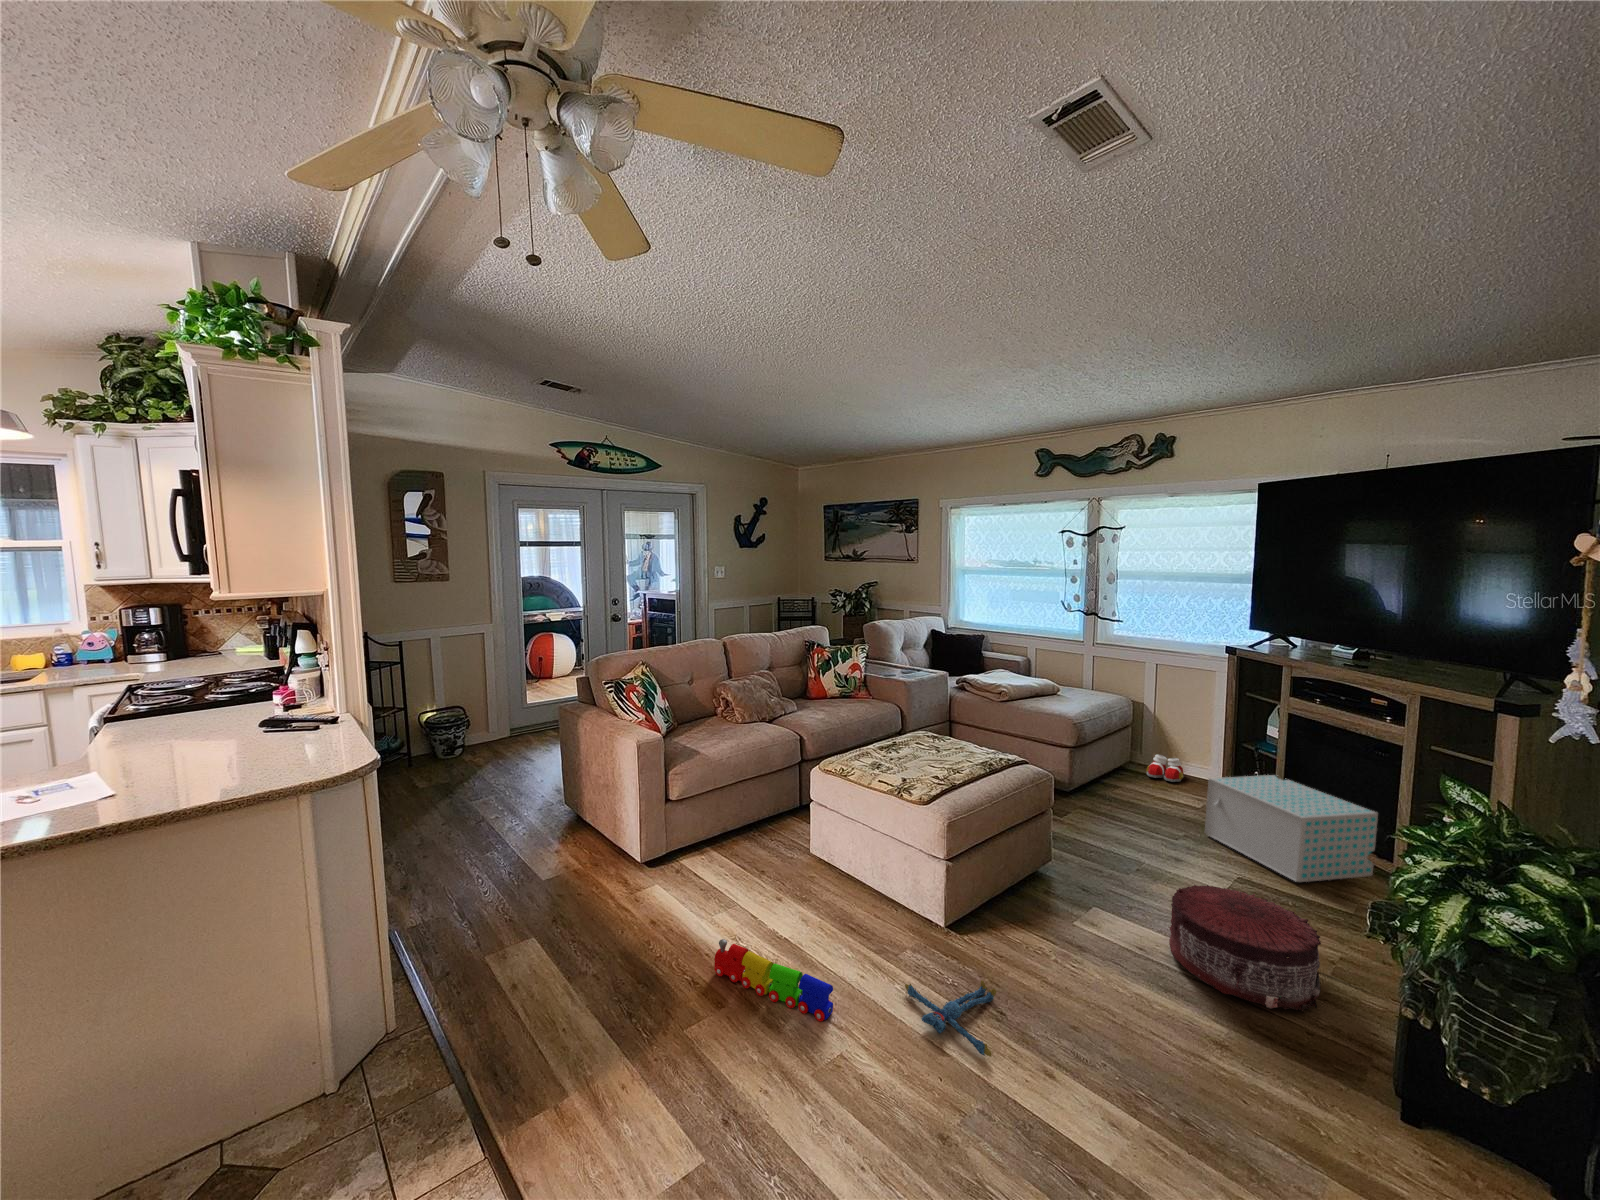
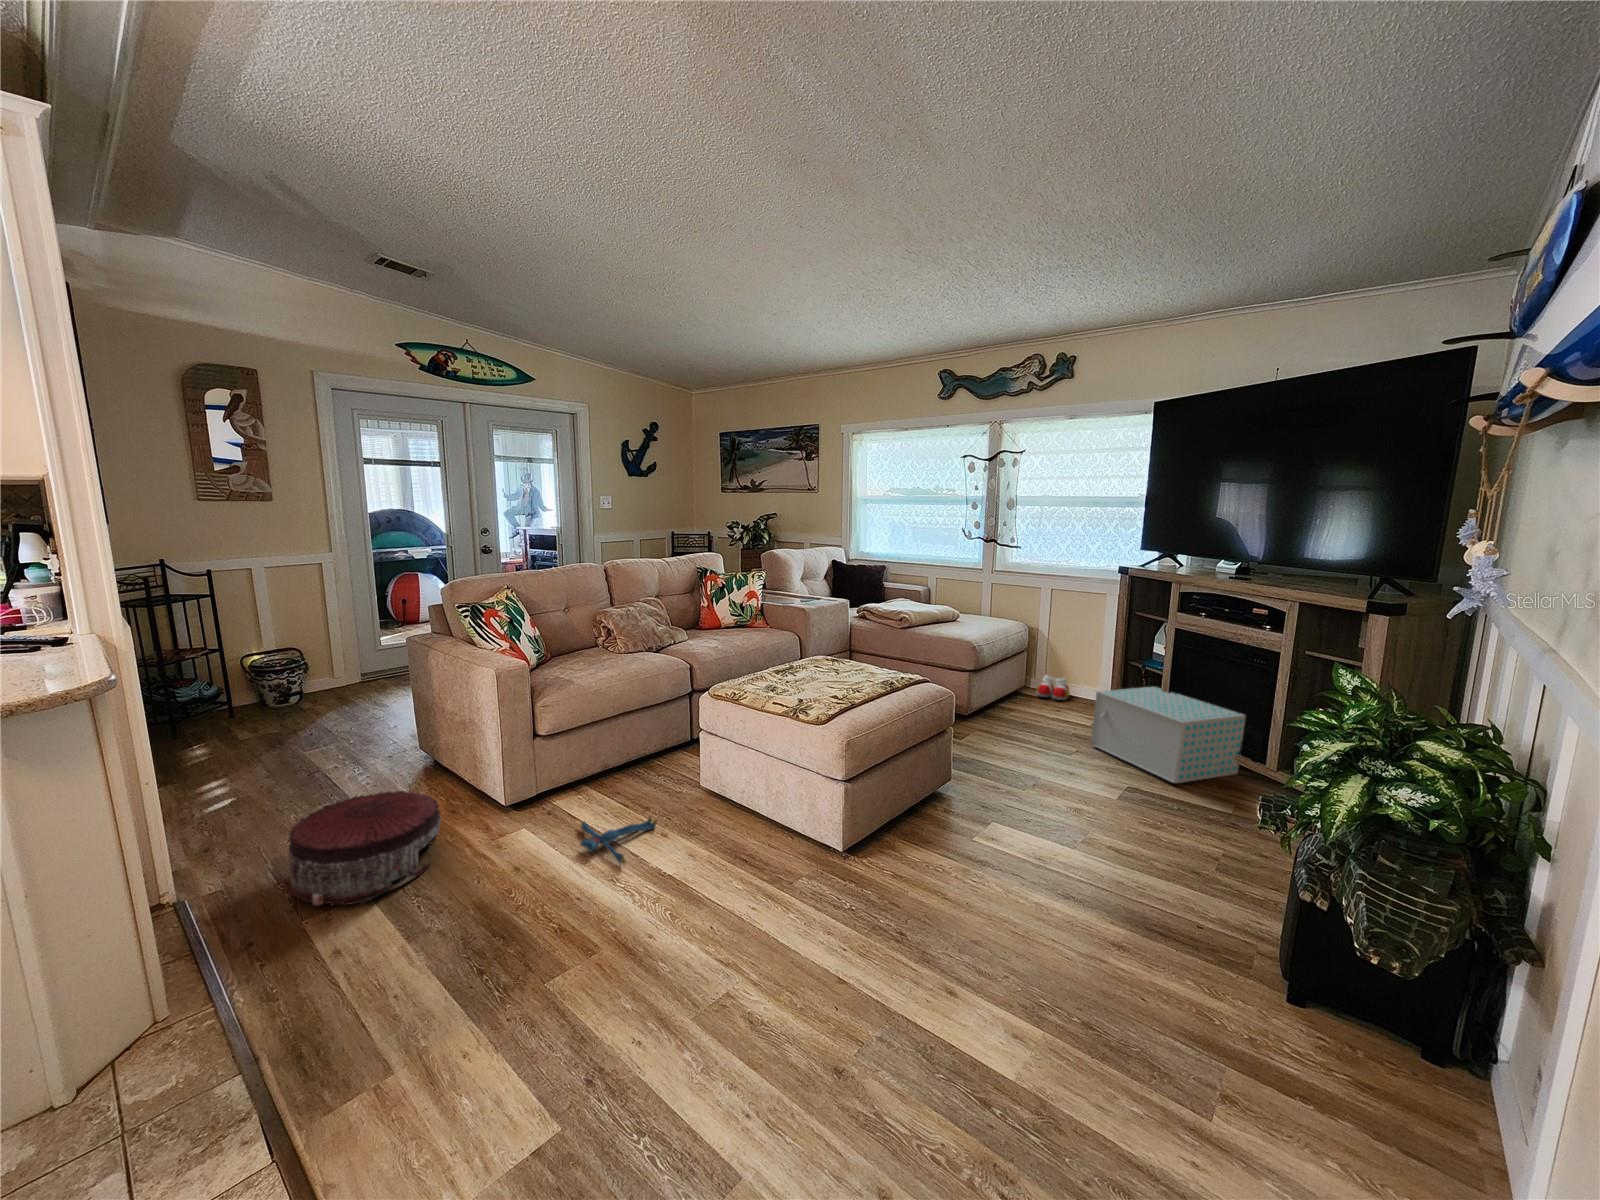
pouf: present [1169,885,1321,1011] -> present [288,791,441,906]
toy train: present [714,939,833,1022] -> none [584,882,719,962]
plush toy: present [905,980,996,1056] -> present [580,816,657,863]

